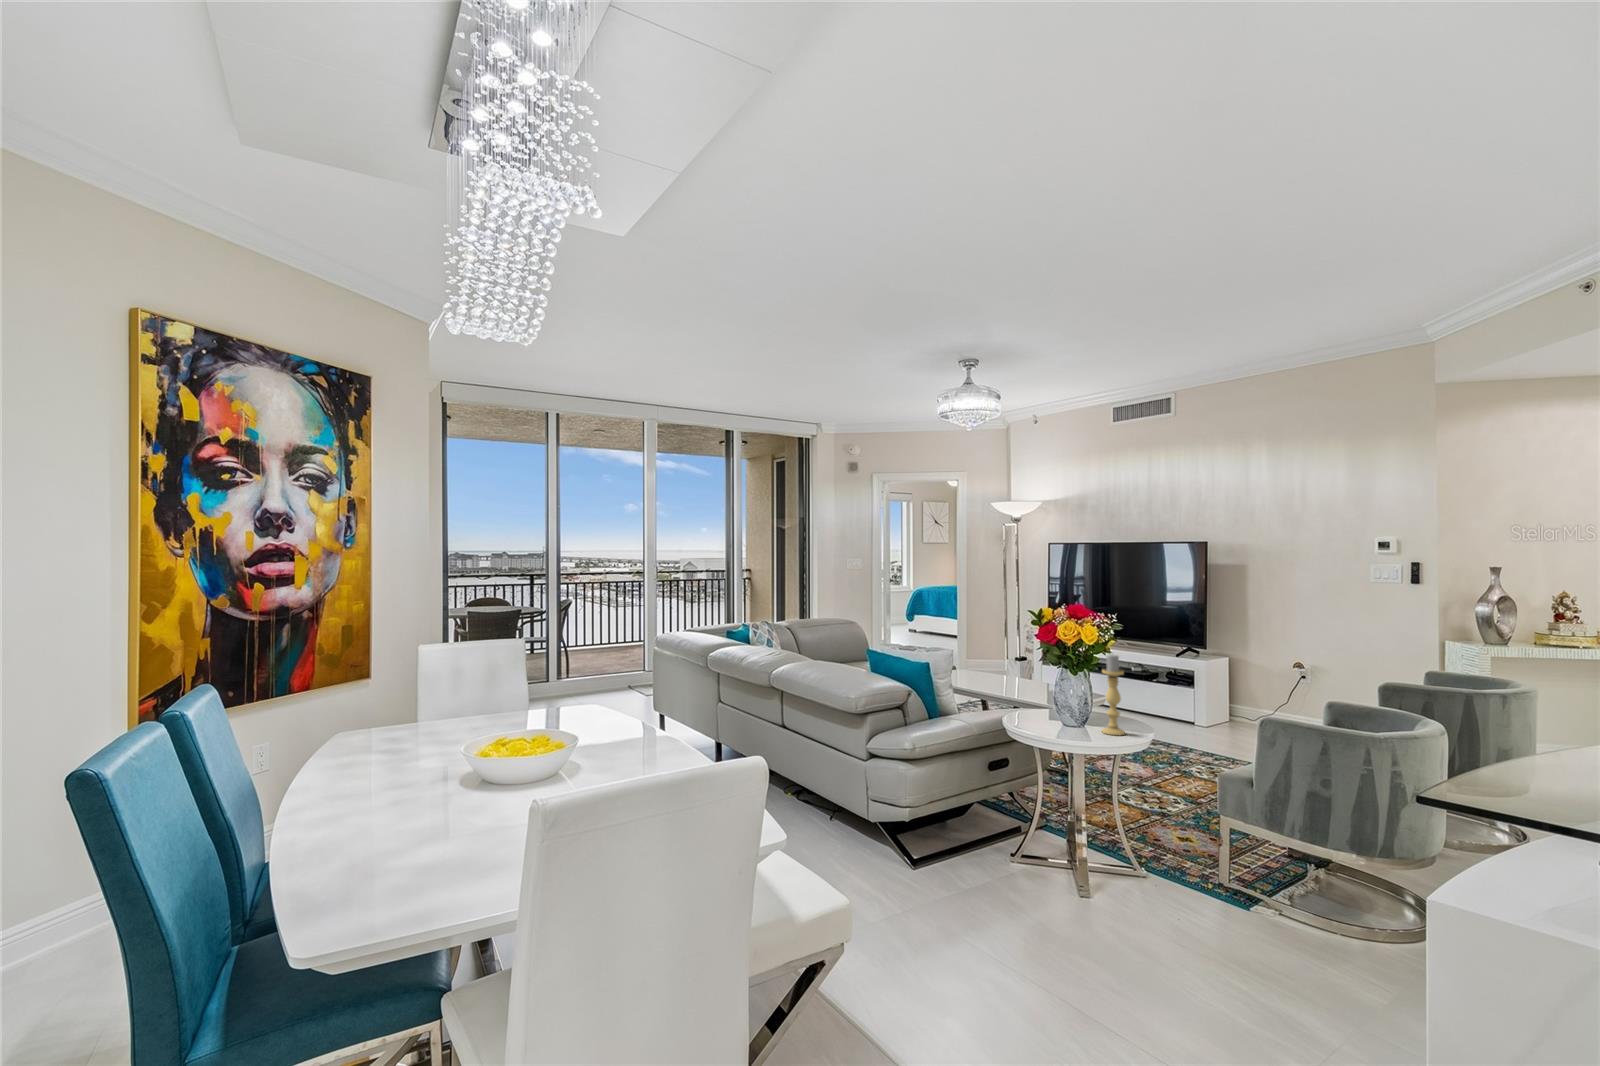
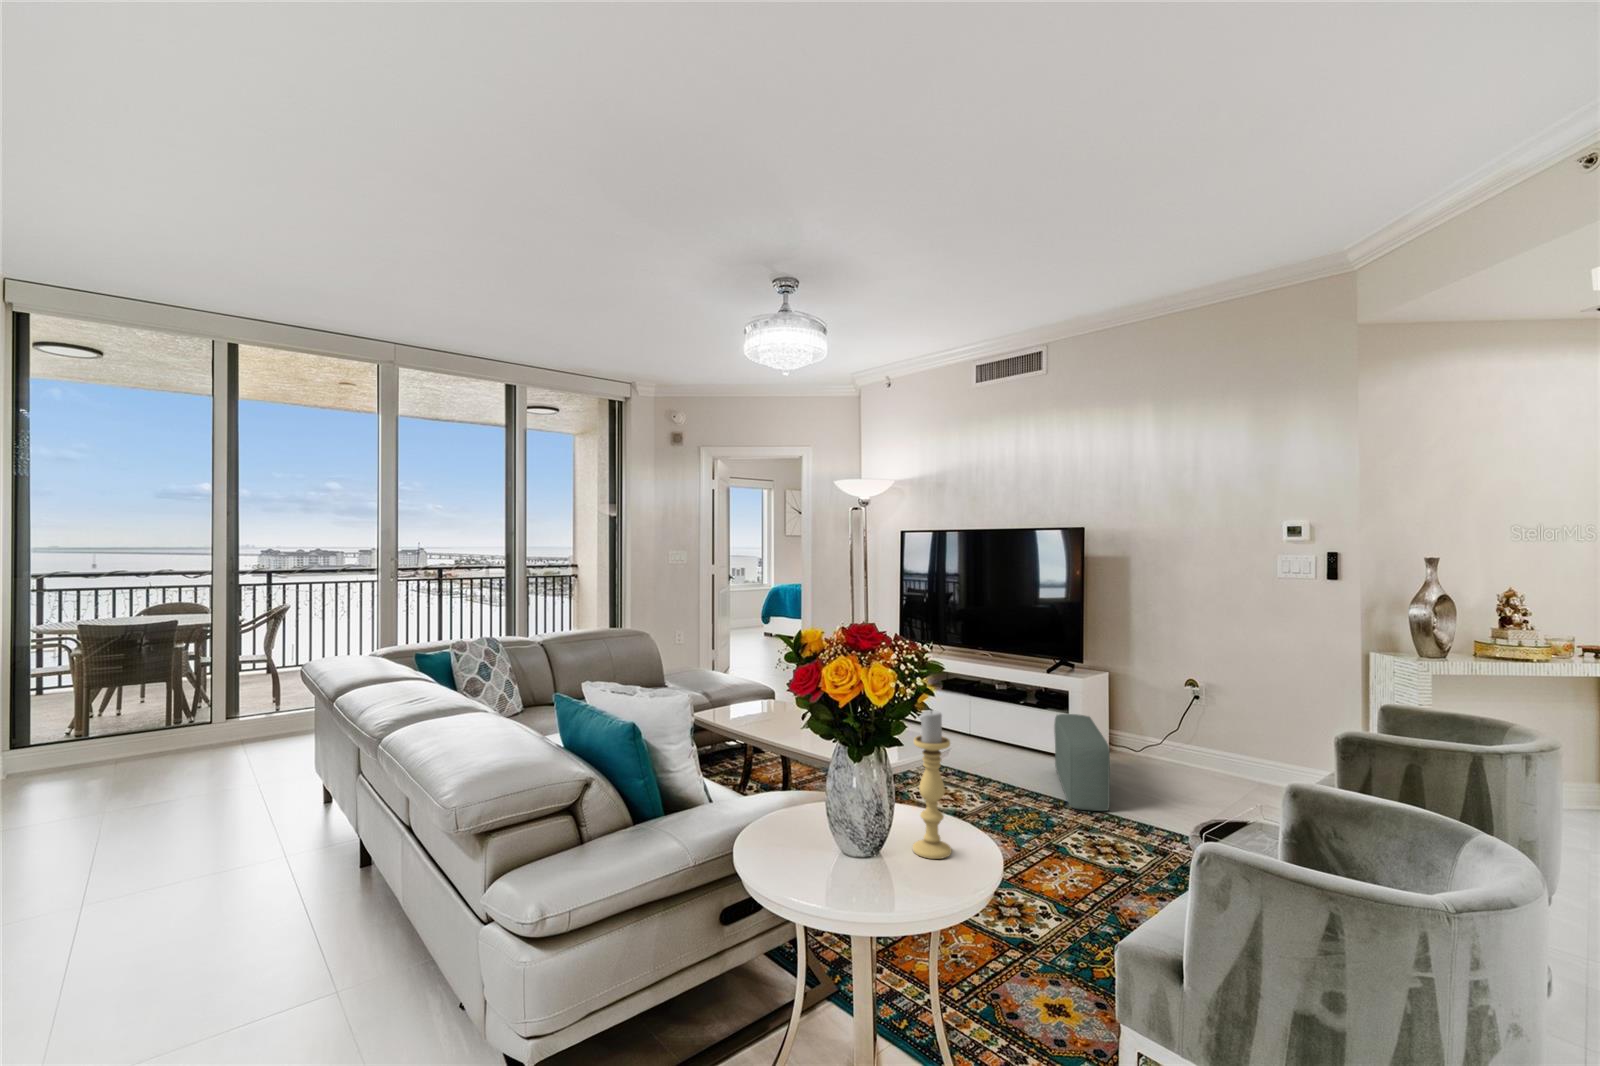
pouf: none [1182,687,1226,755] -> present [1054,714,1110,811]

